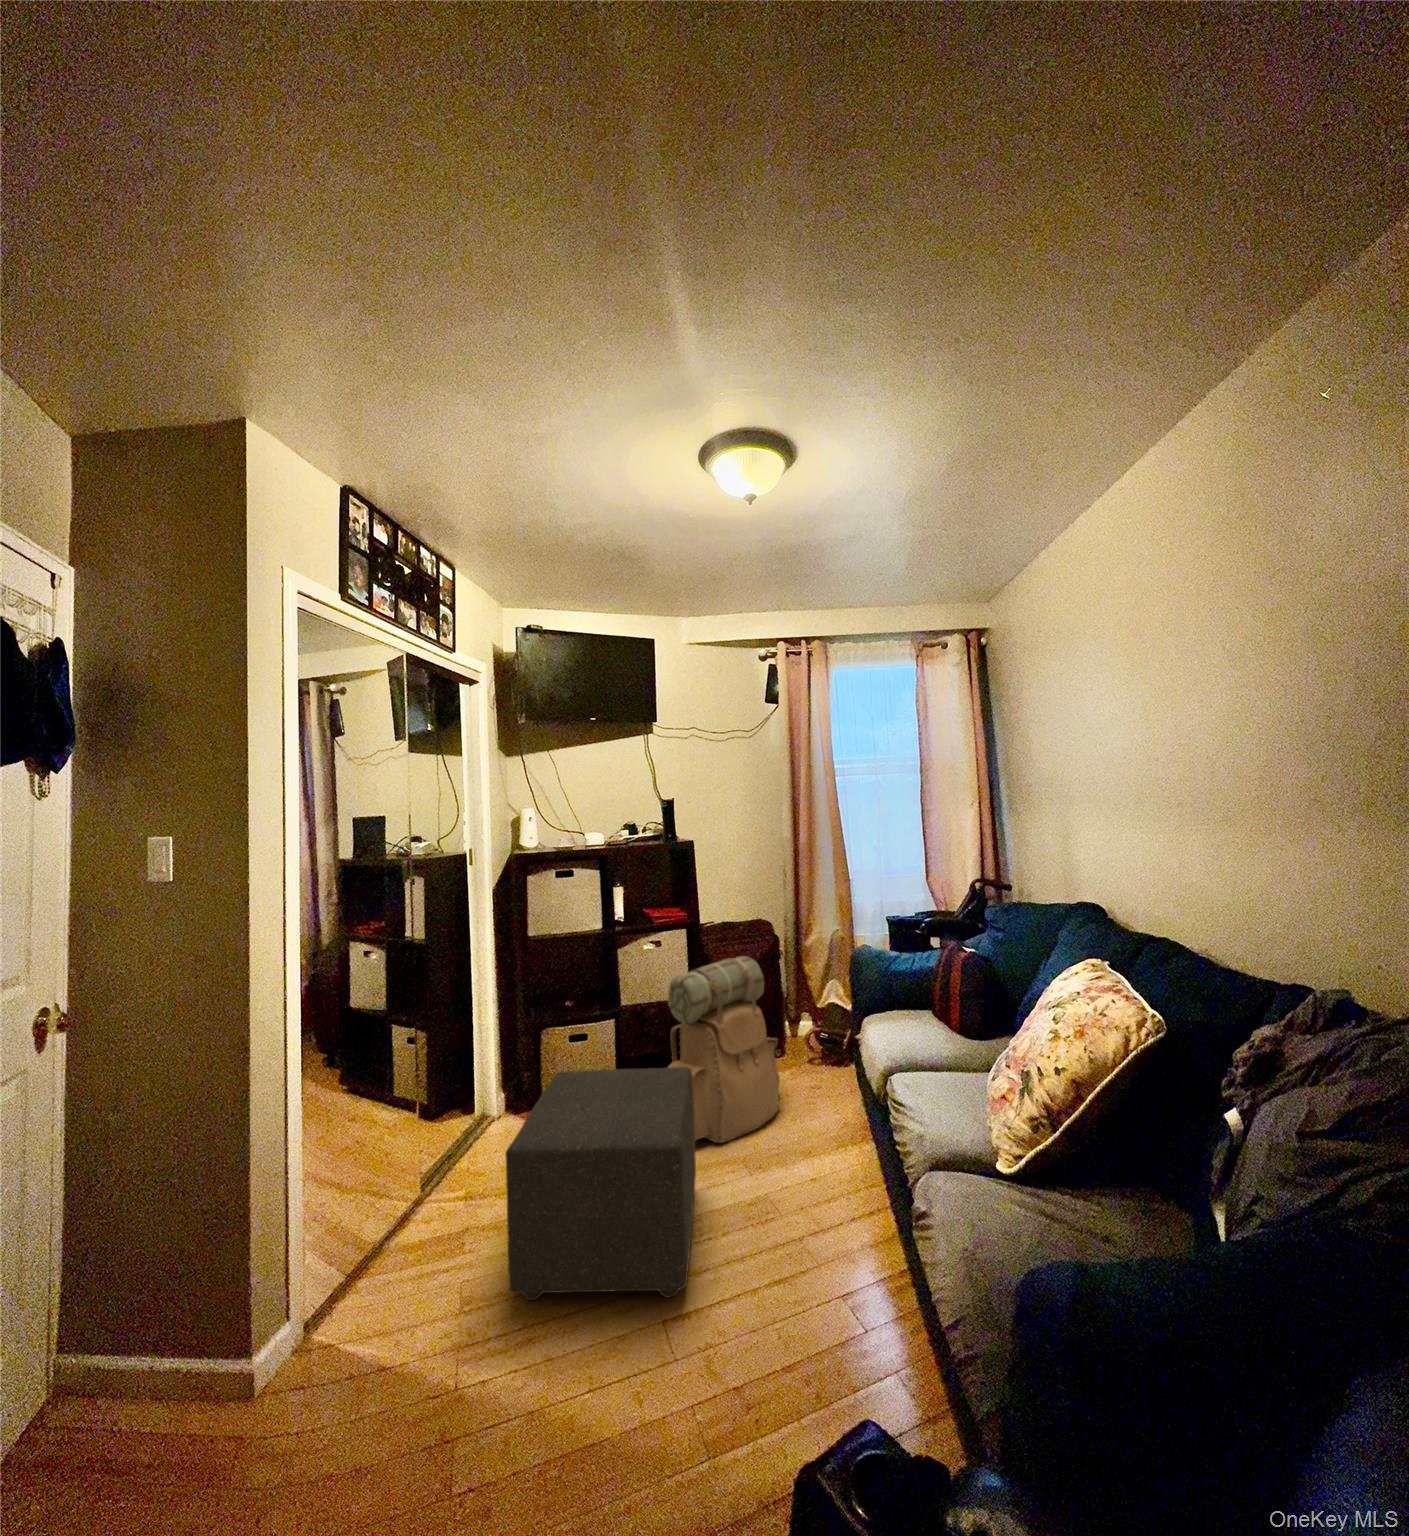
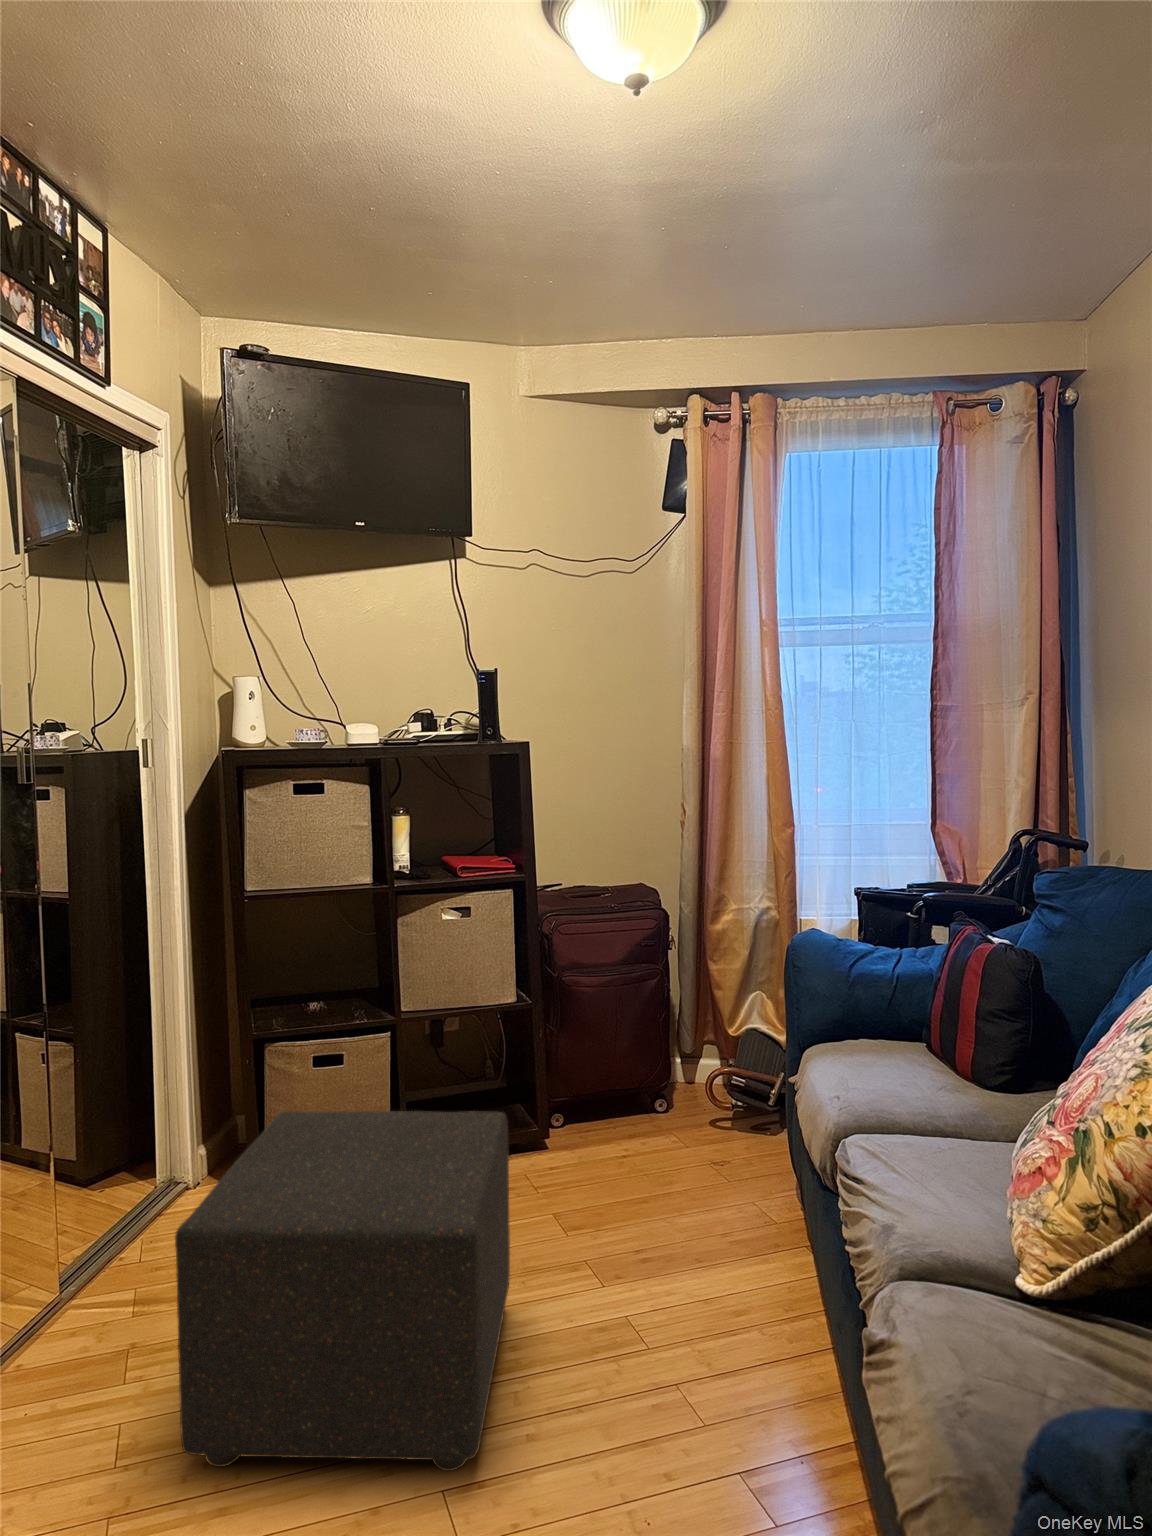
backpack: present [668,956,780,1143] -> none [478,942,662,1237]

